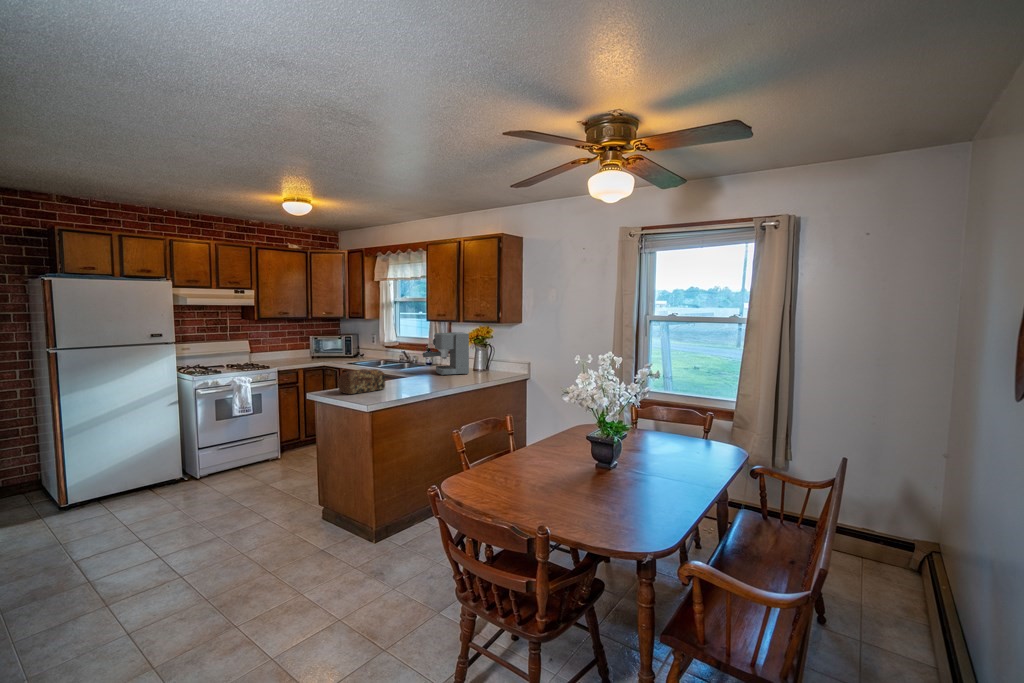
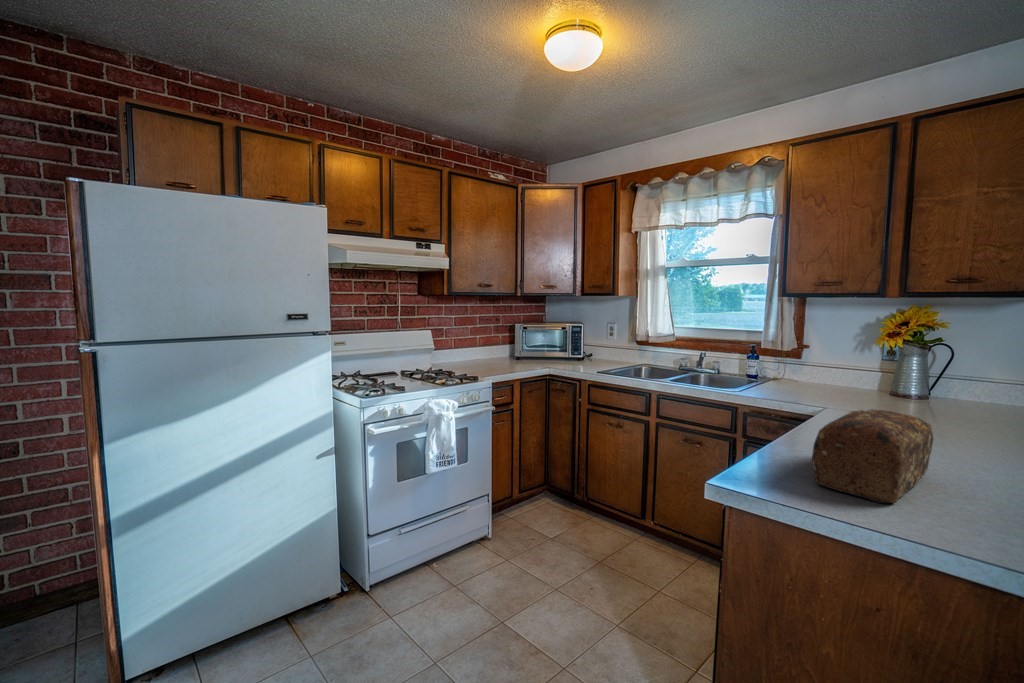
coffee maker: present [423,332,469,375] -> none [834,314,956,412]

